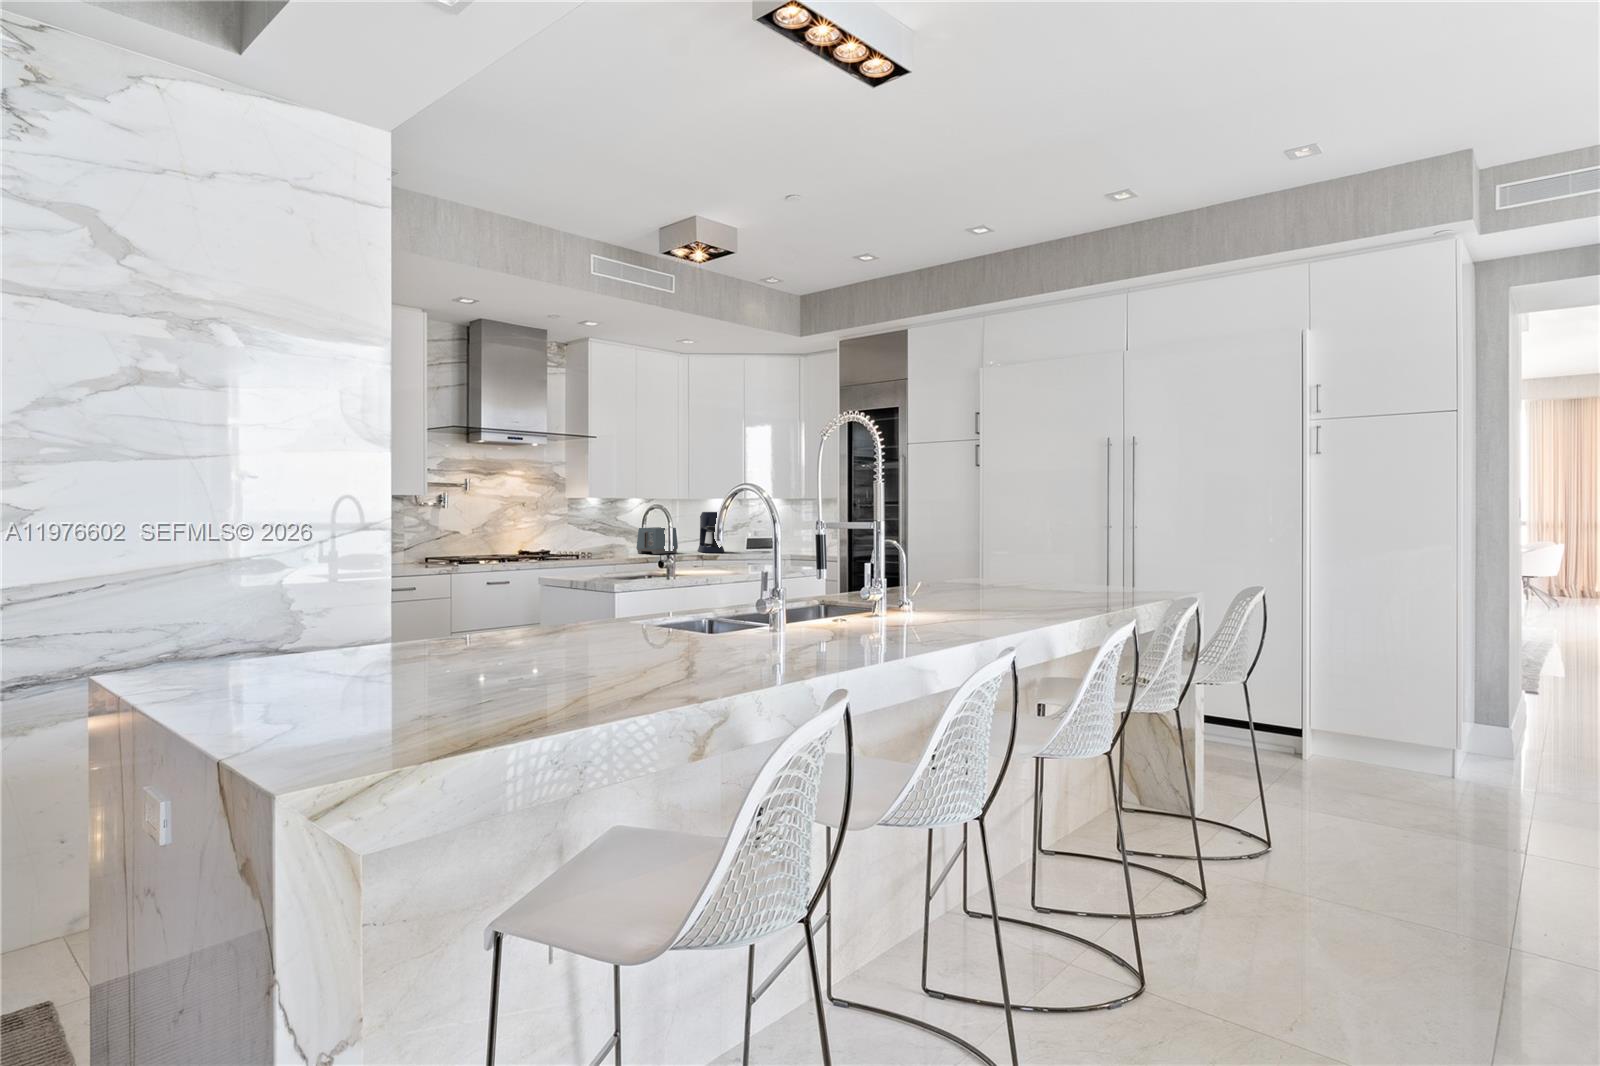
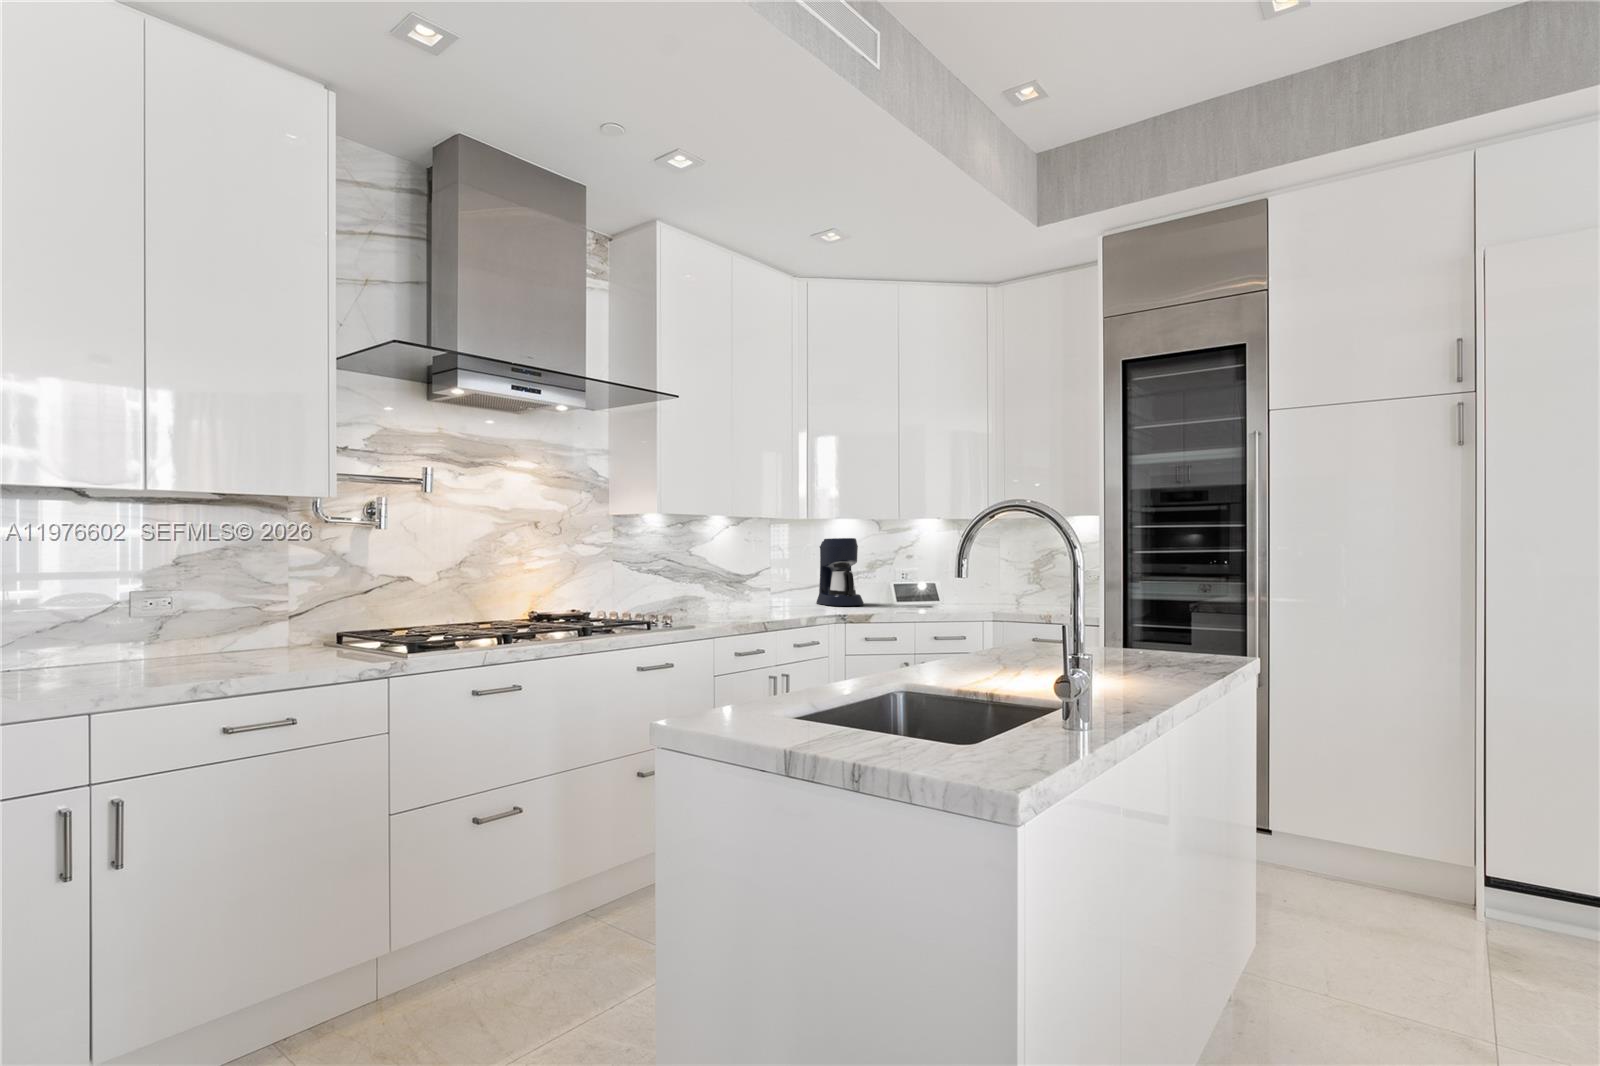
toaster: present [636,527,678,554] -> none [729,565,793,611]

